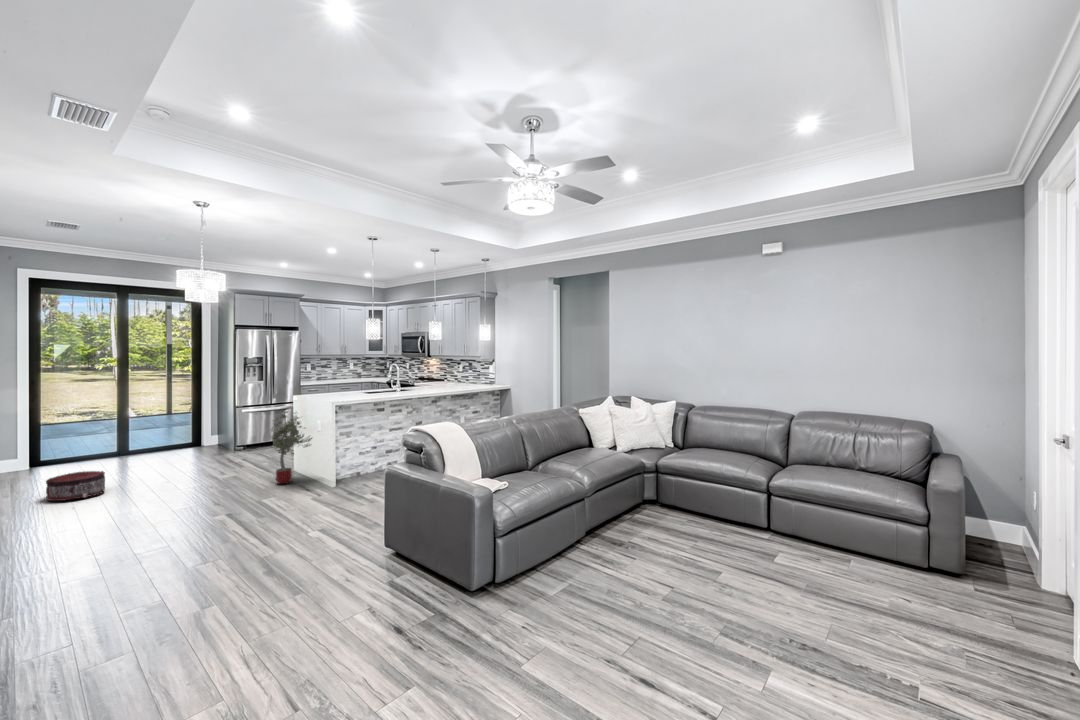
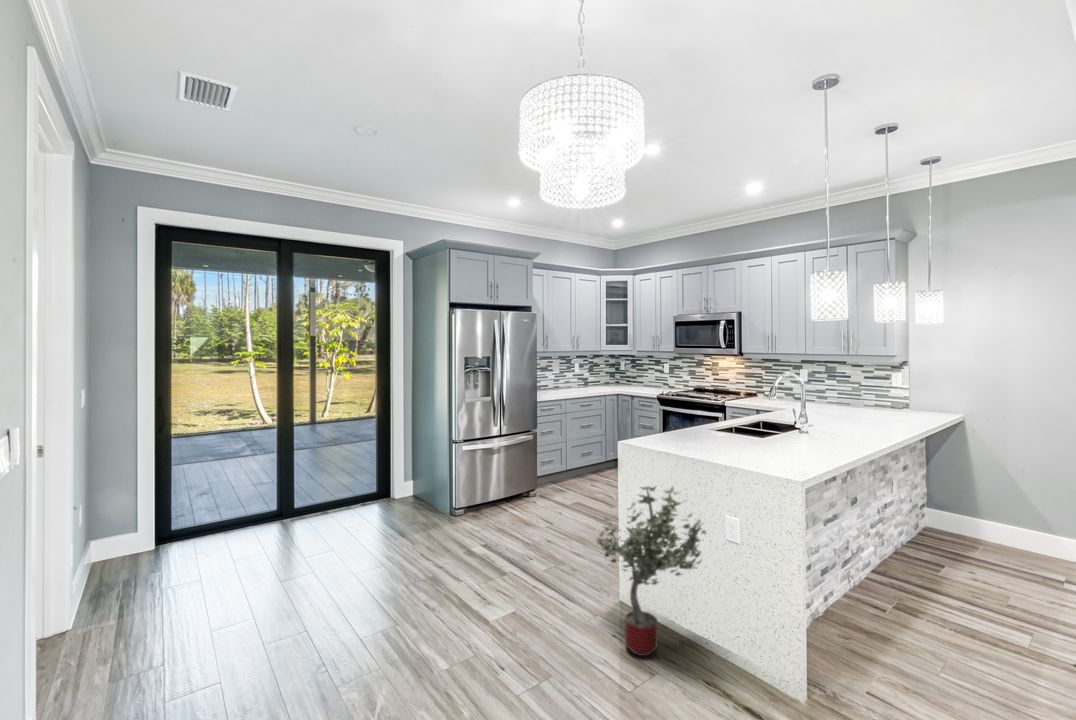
pouf: present [46,471,105,501] -> none [181,596,288,687]

